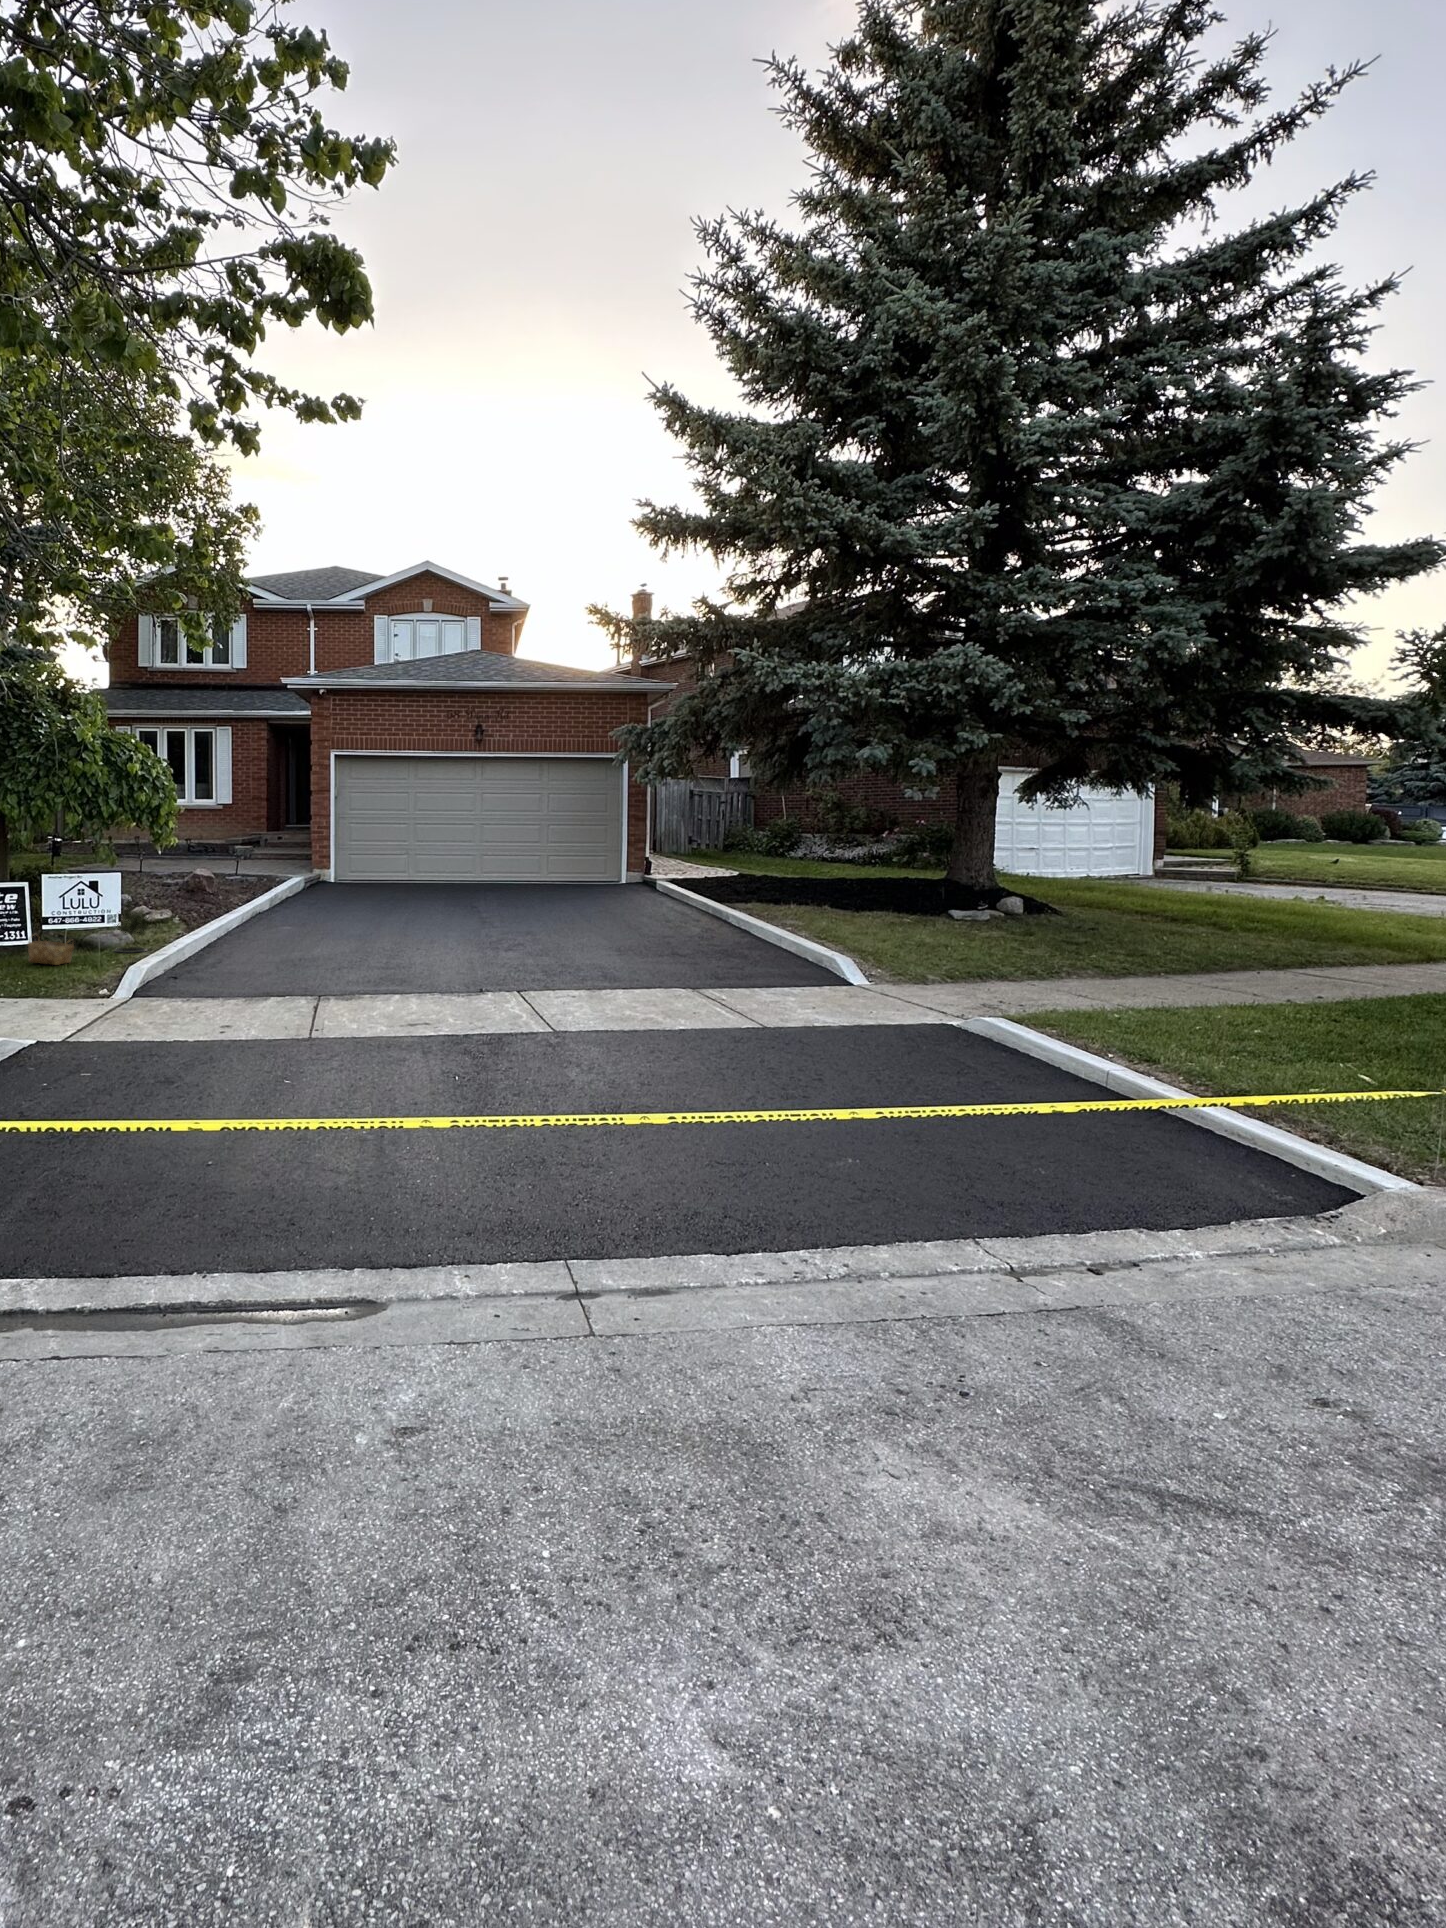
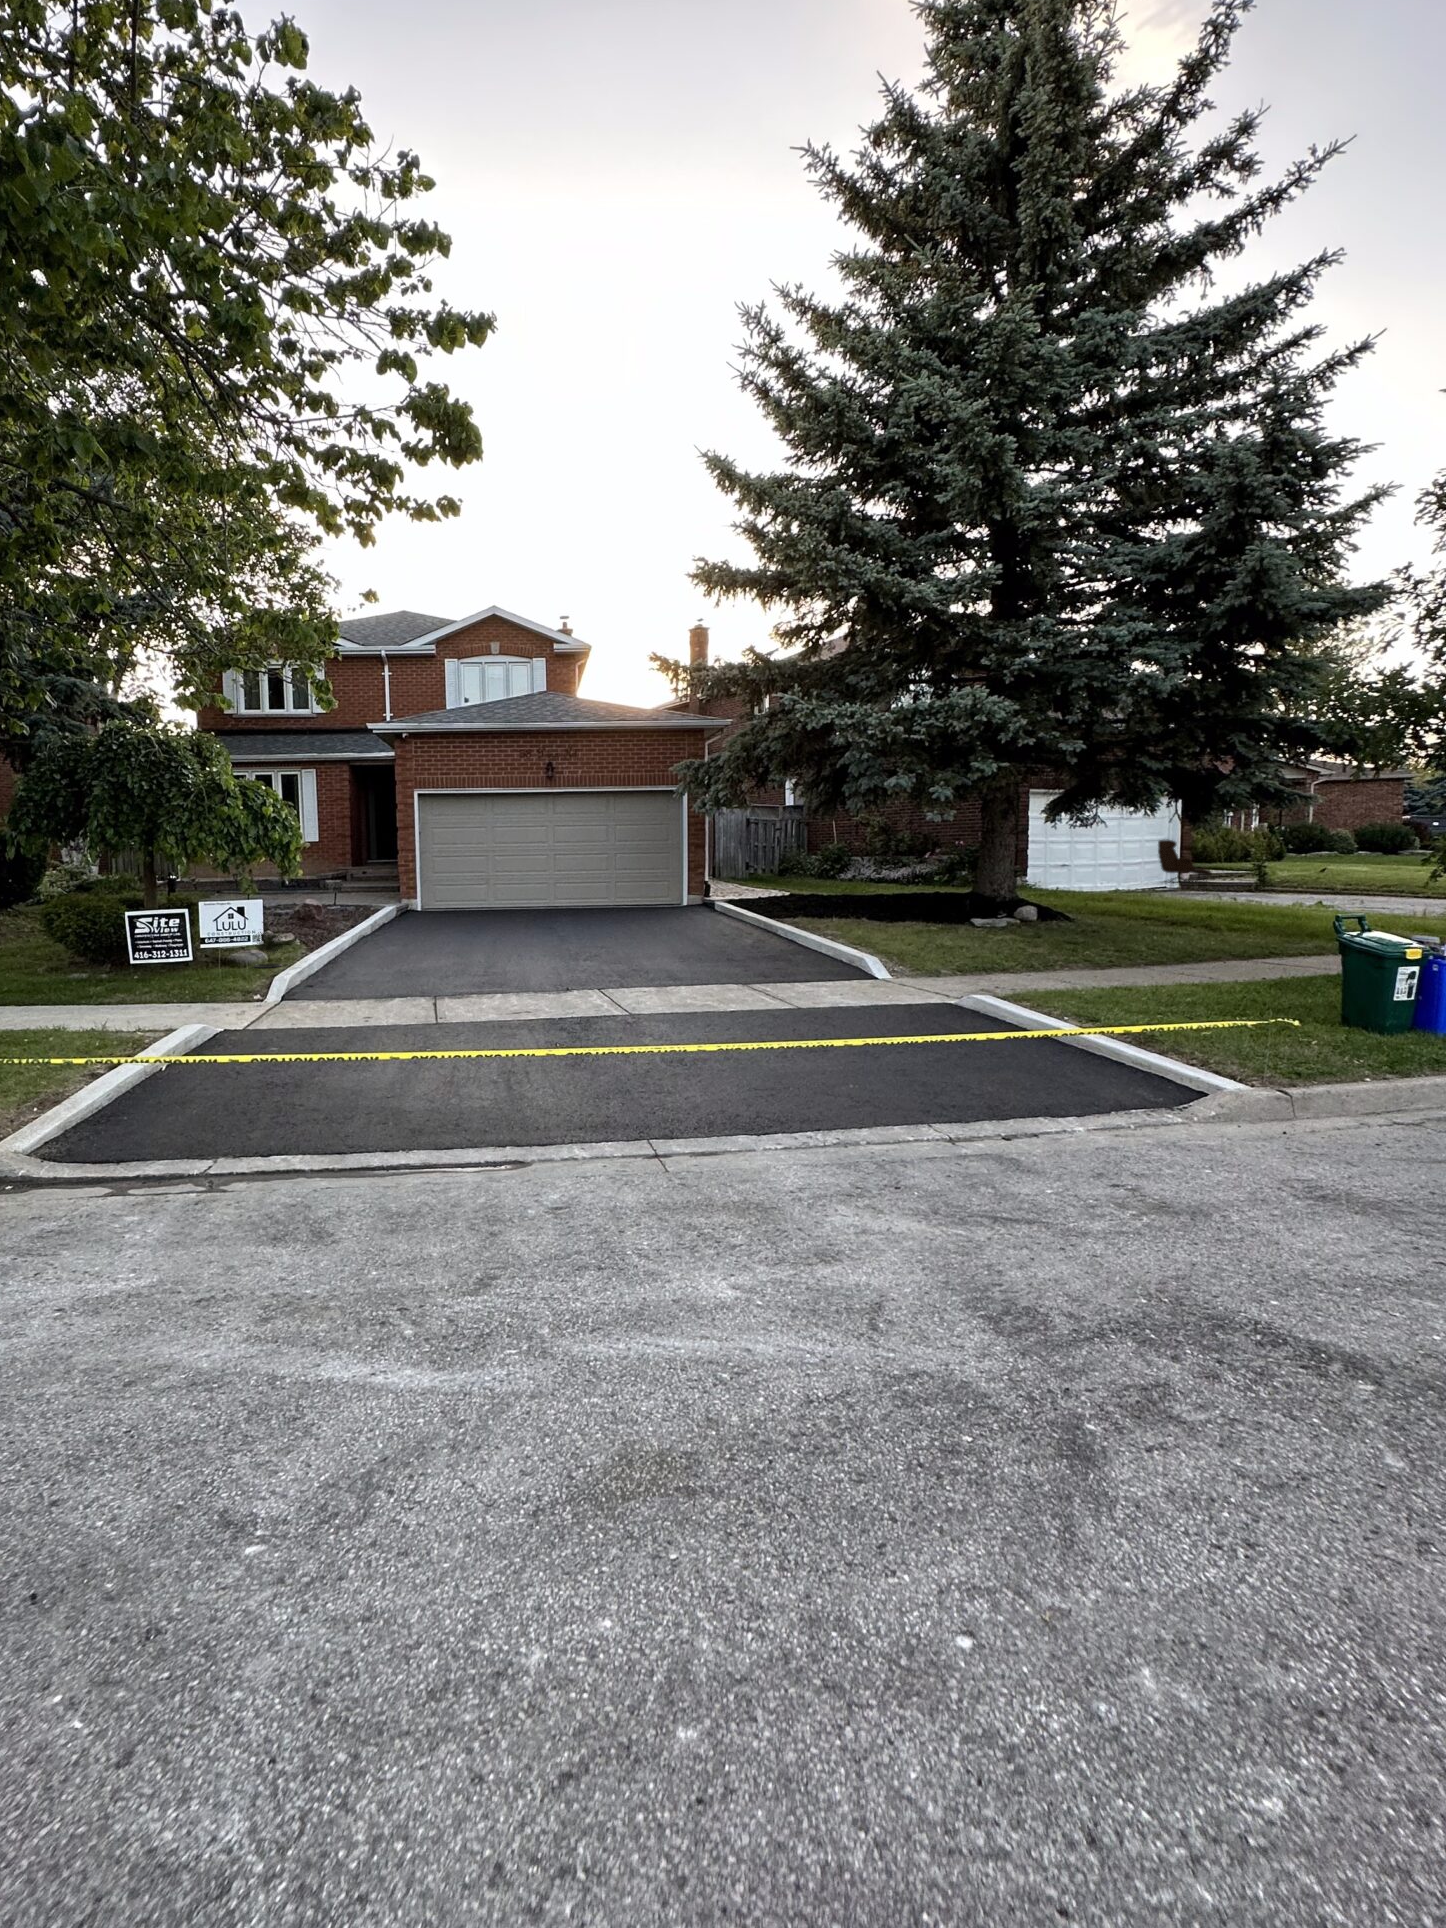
lounge chair: none [1134,828,1193,874] -> present [1158,839,1212,881]
woven basket: present [28,935,74,965] -> none [186,952,225,978]

